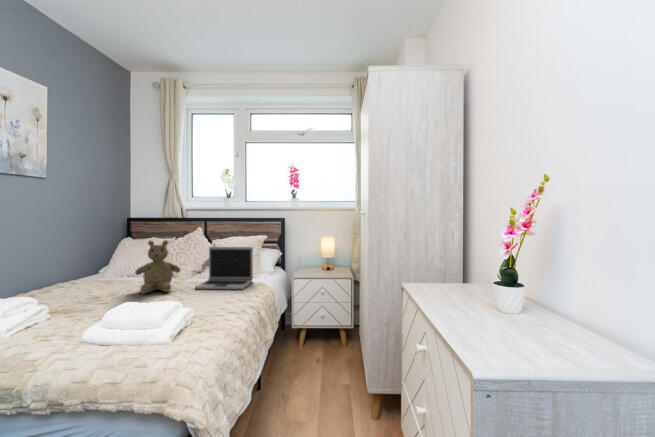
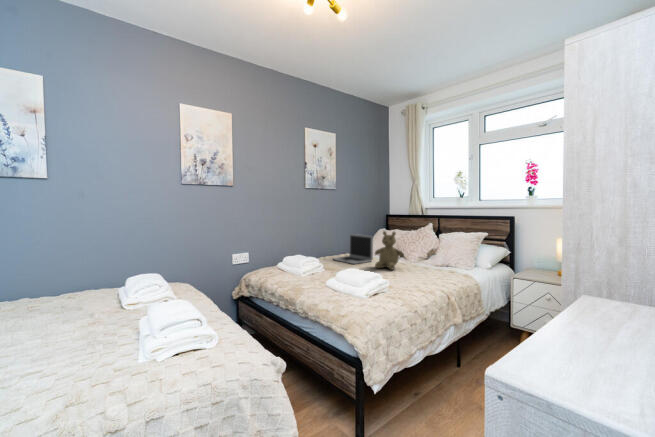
laptop: present [195,247,253,289] -> present [333,234,373,264]

